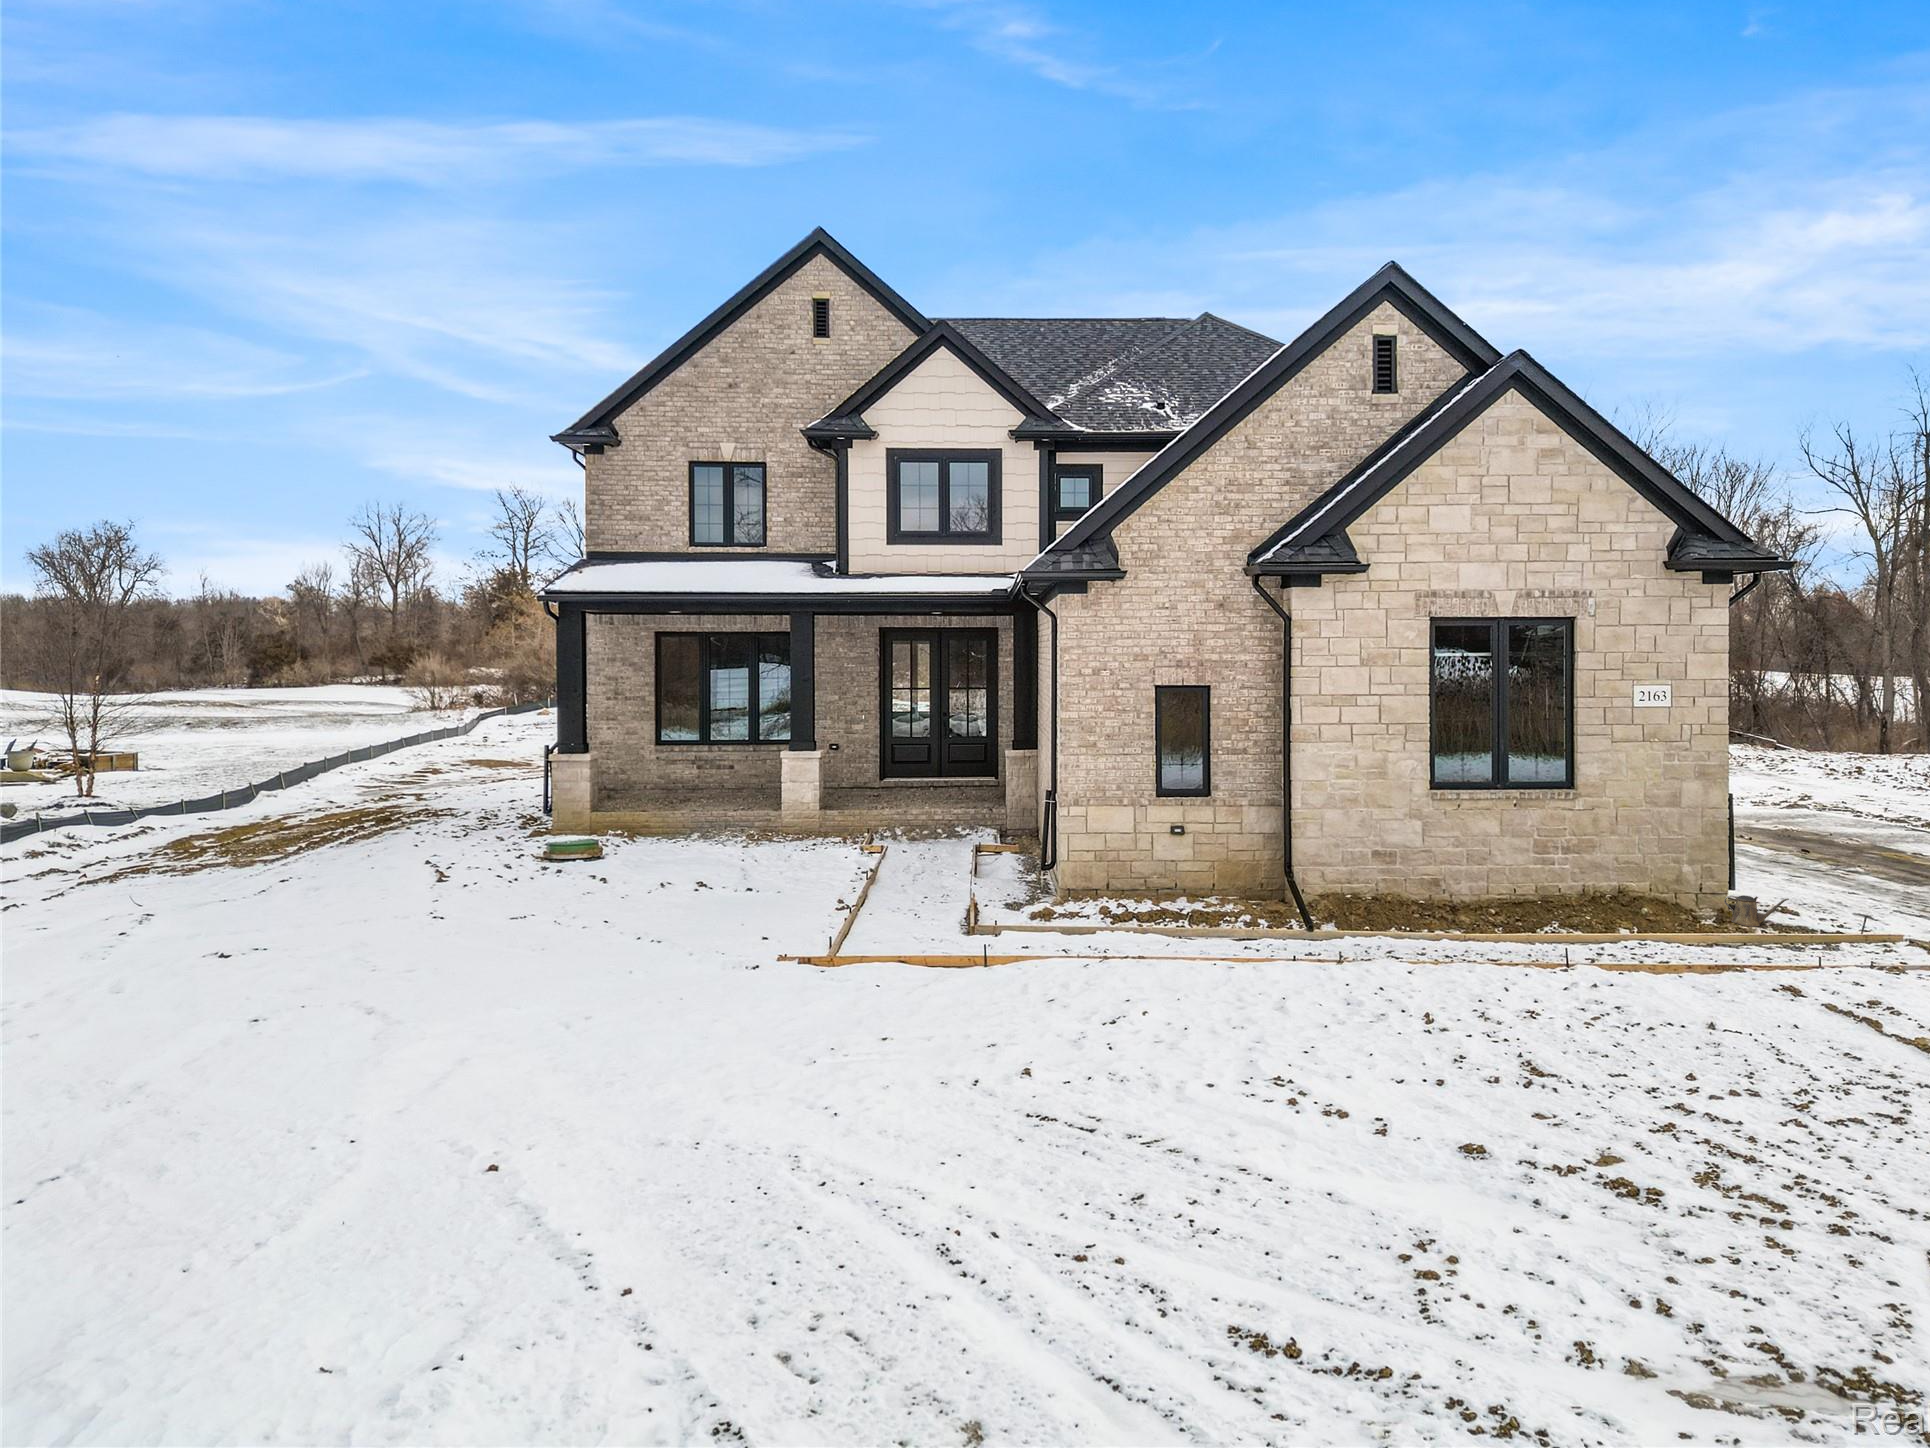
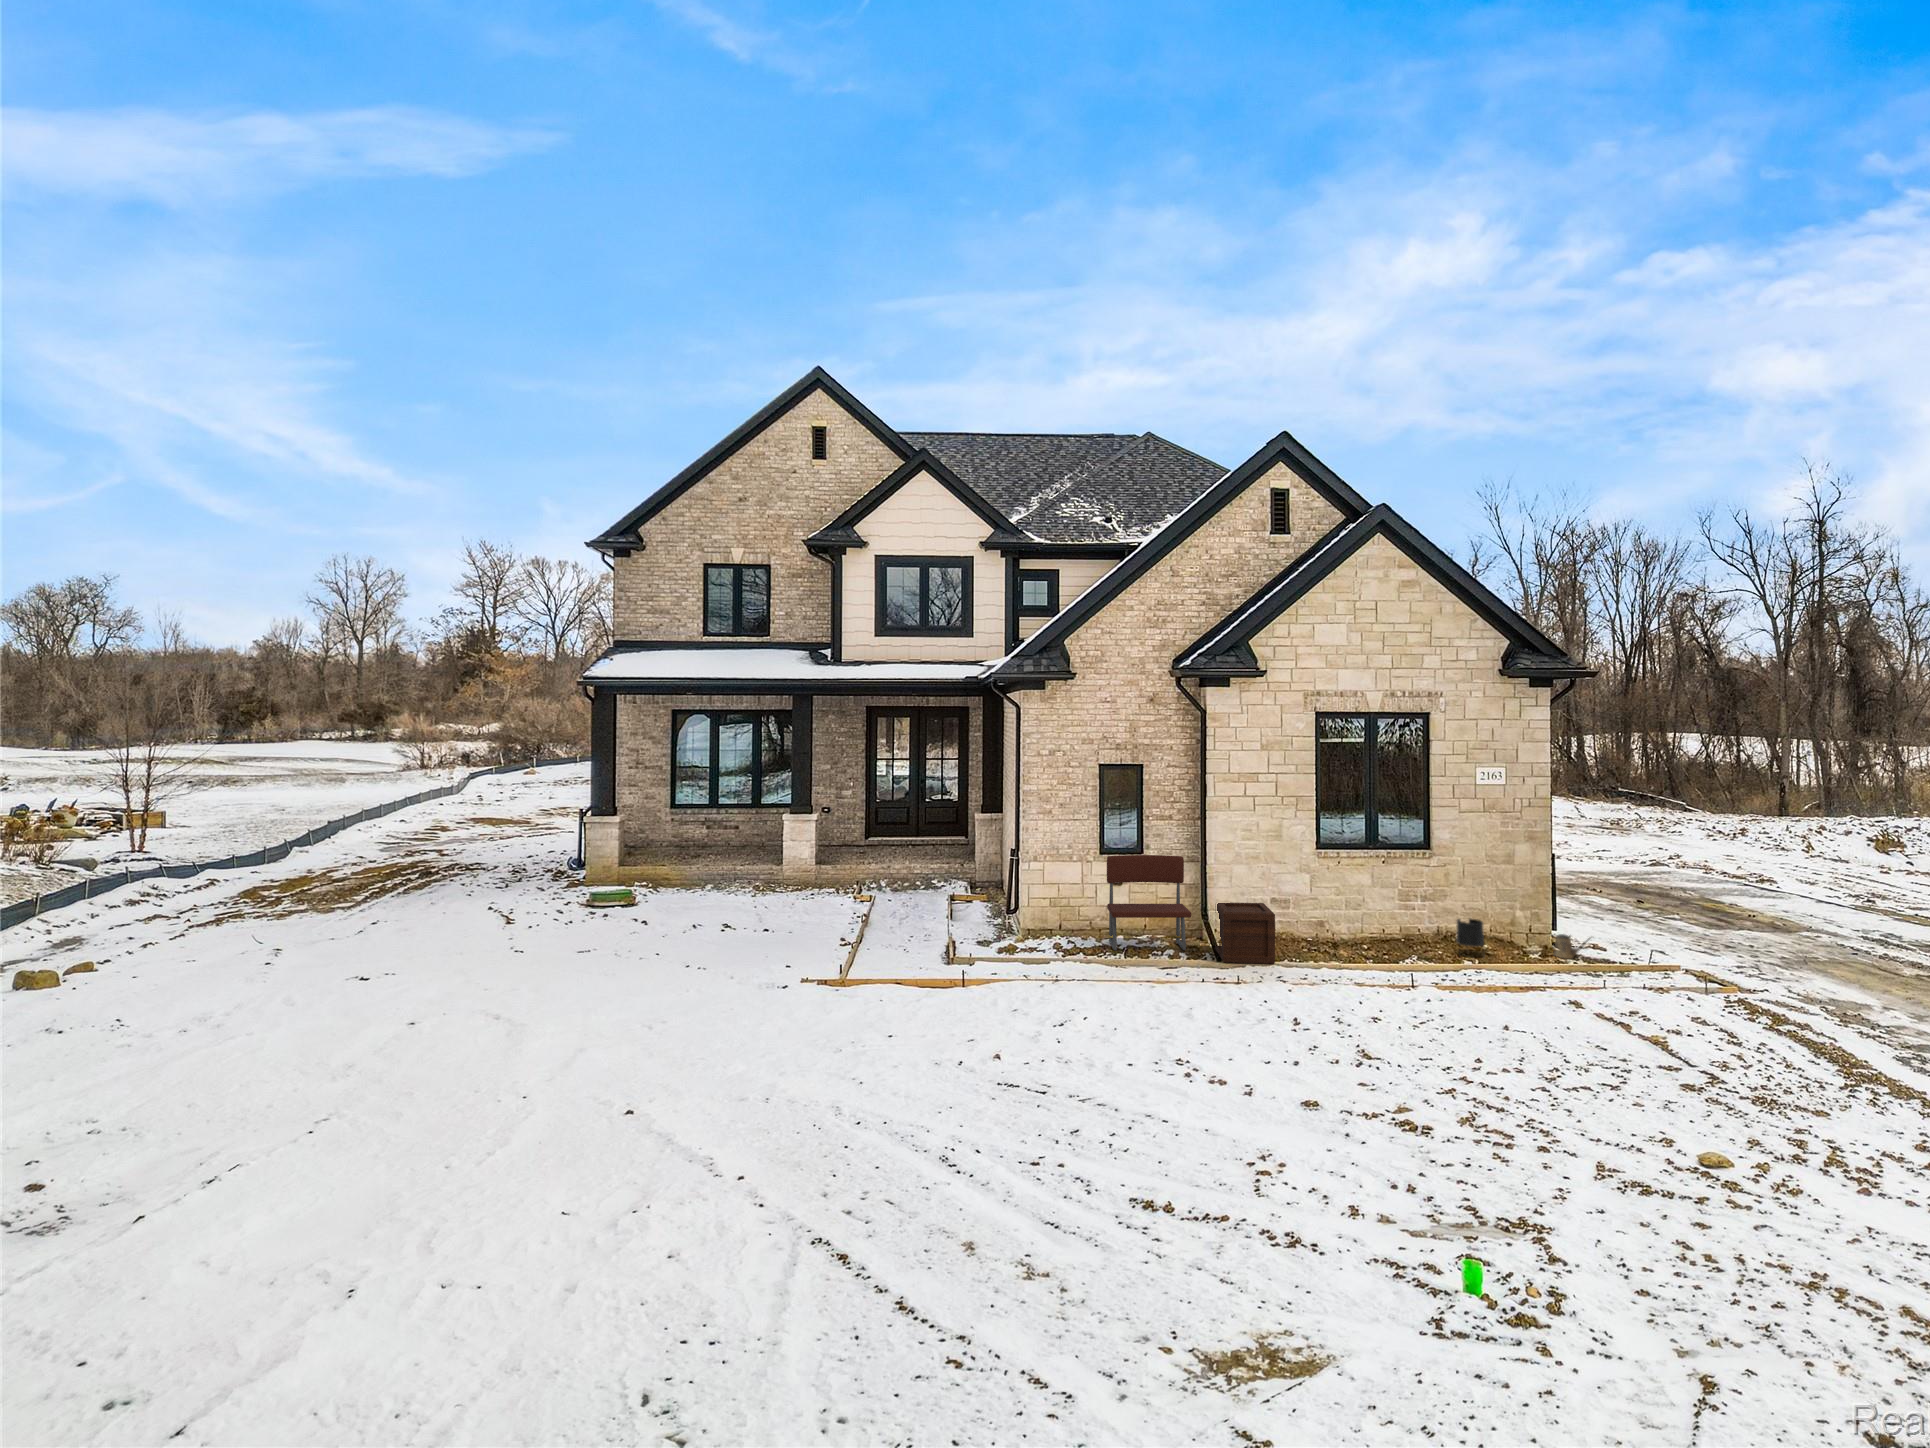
bench: none [1165,798,1272,915] -> present [1107,855,1191,950]
wooden crate: none [1301,856,1380,933] -> present [1215,902,1275,964]
planter: none [1608,875,1645,926] -> present [1457,919,1484,947]

